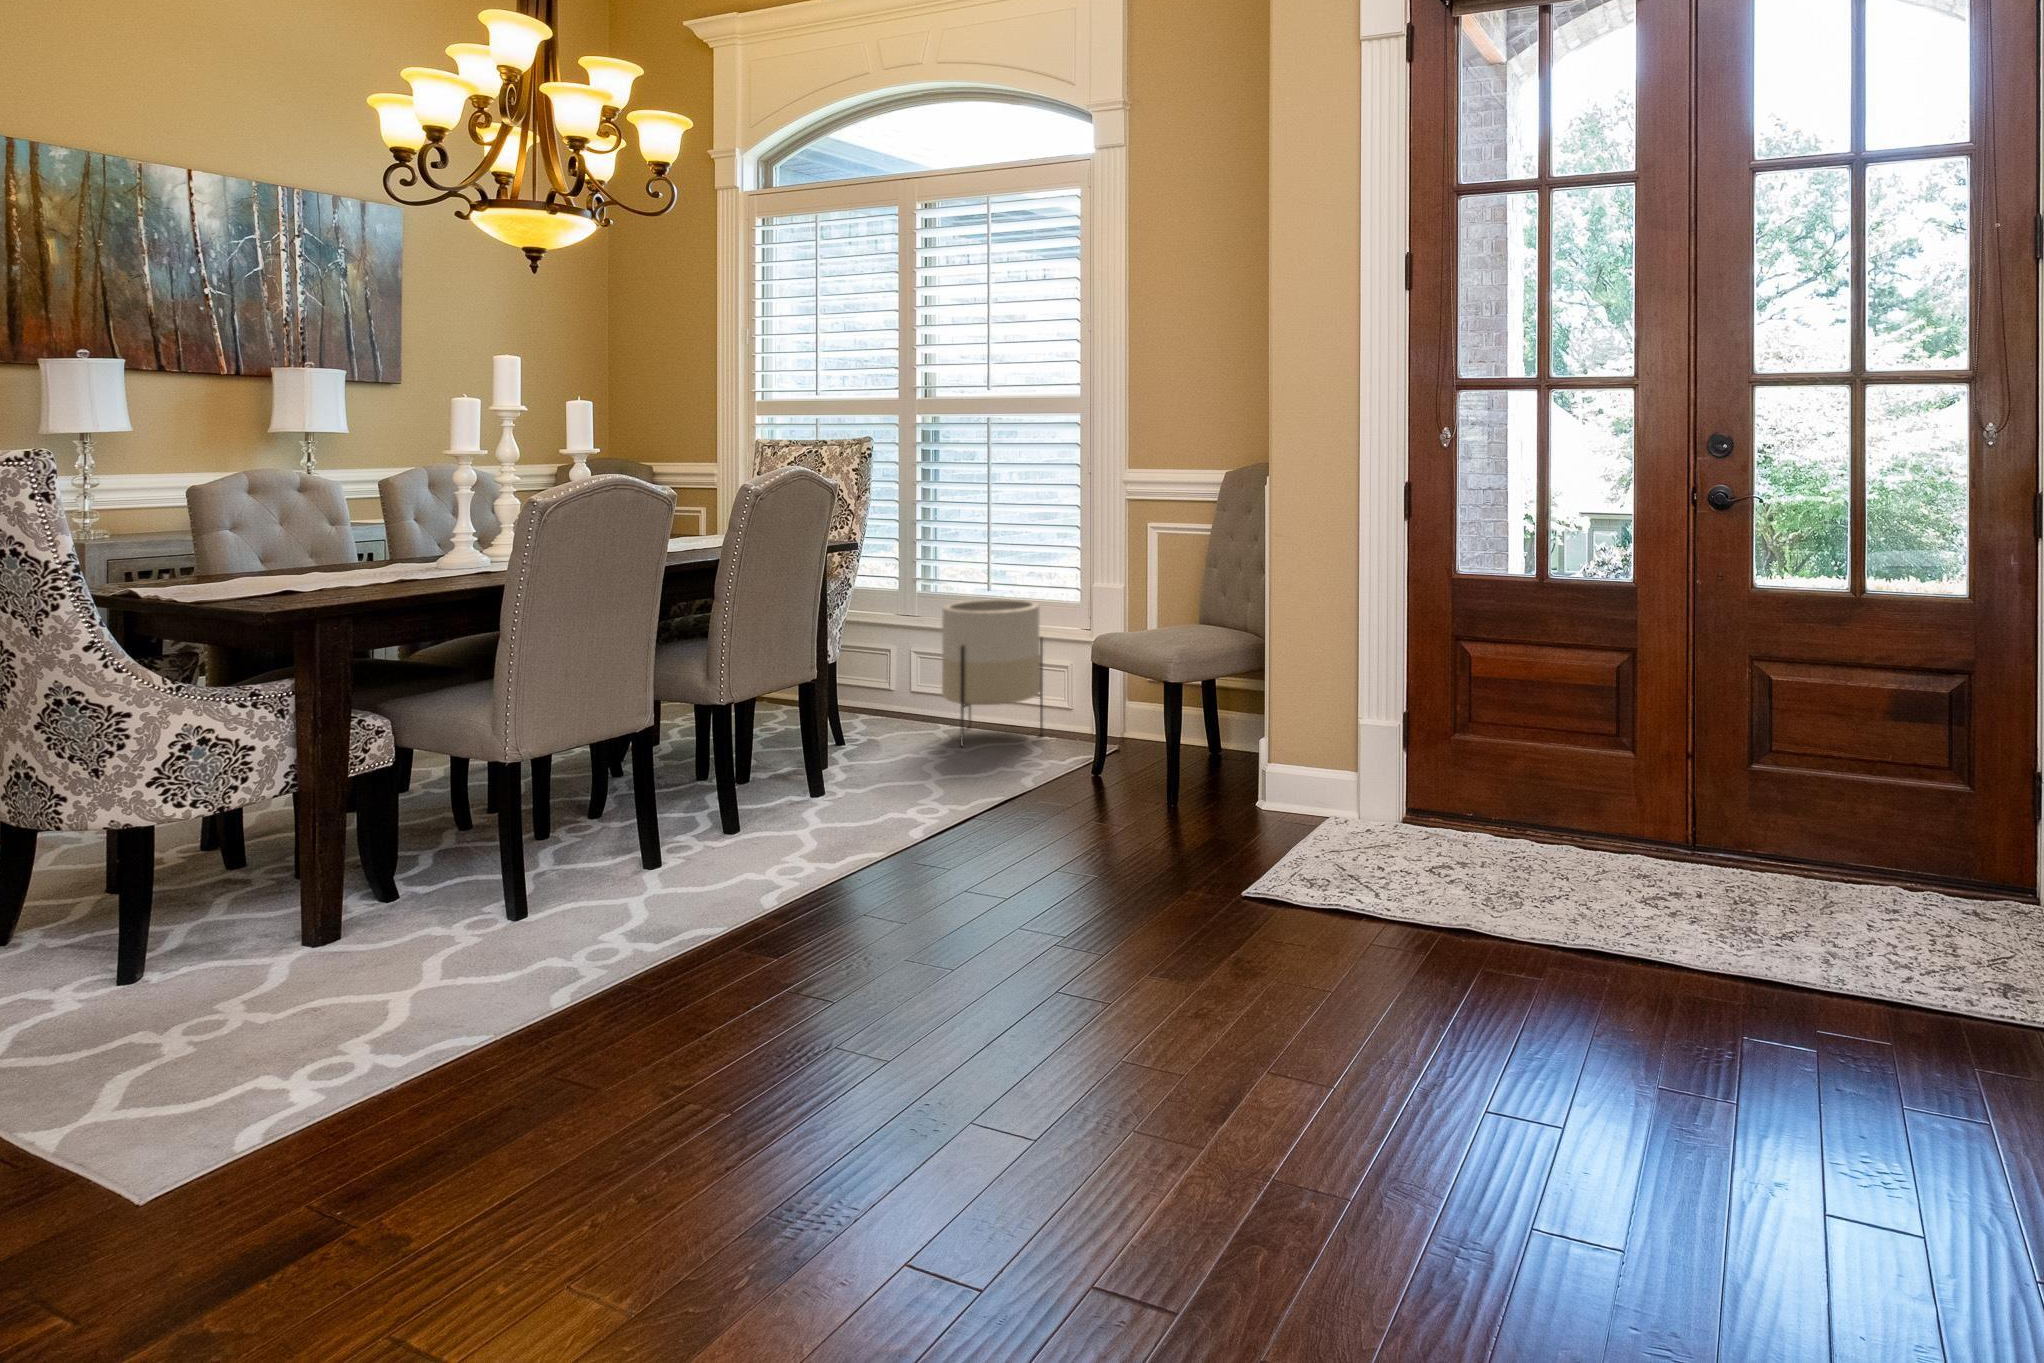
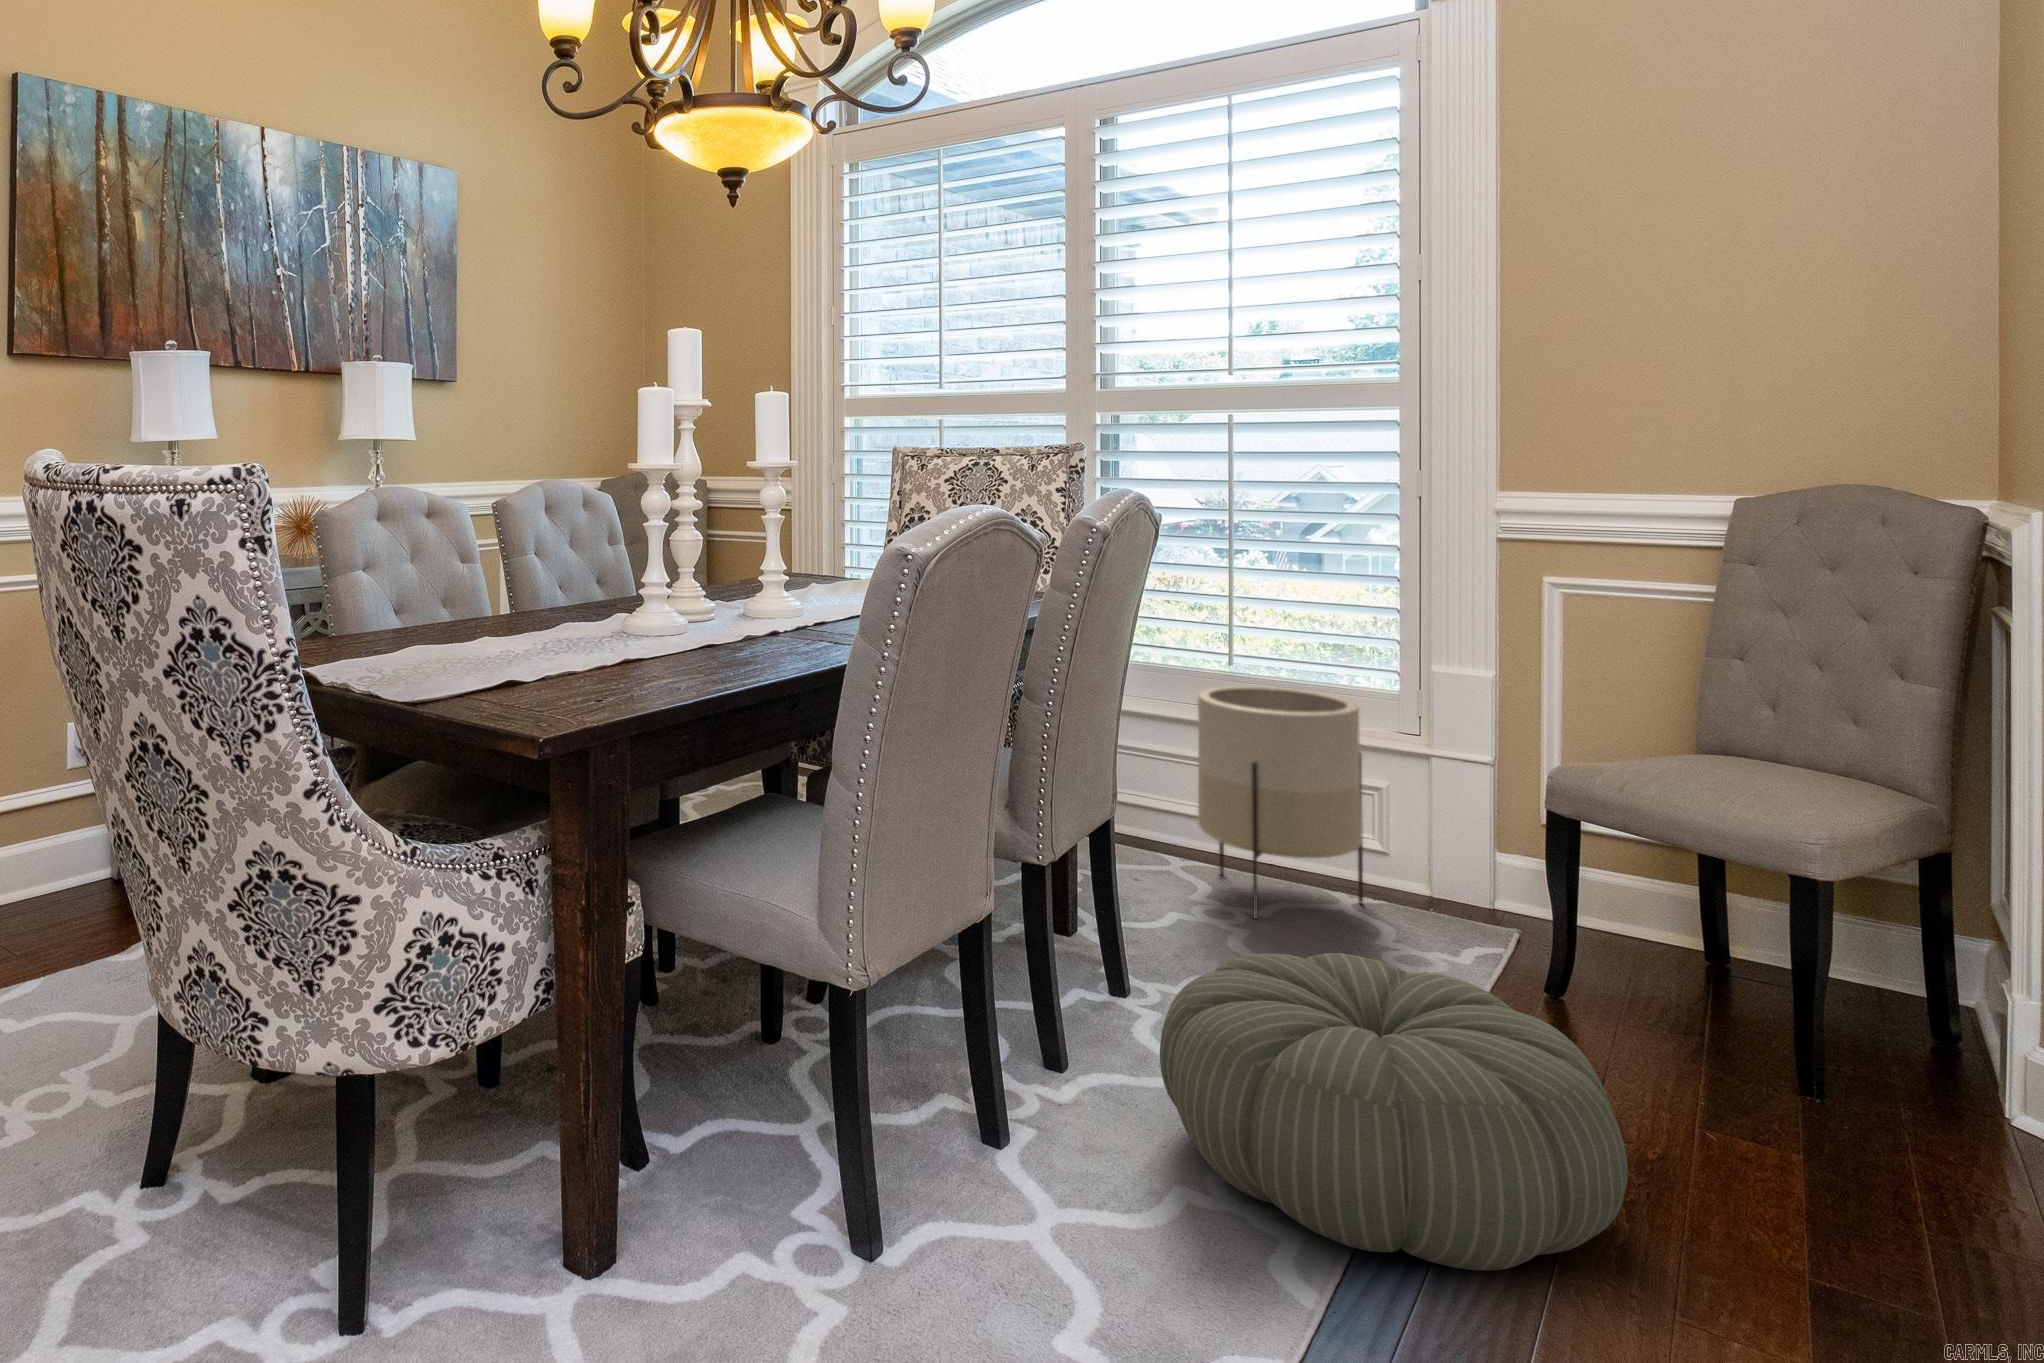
pouf: none [761,737,996,878] -> present [1160,953,1628,1271]

